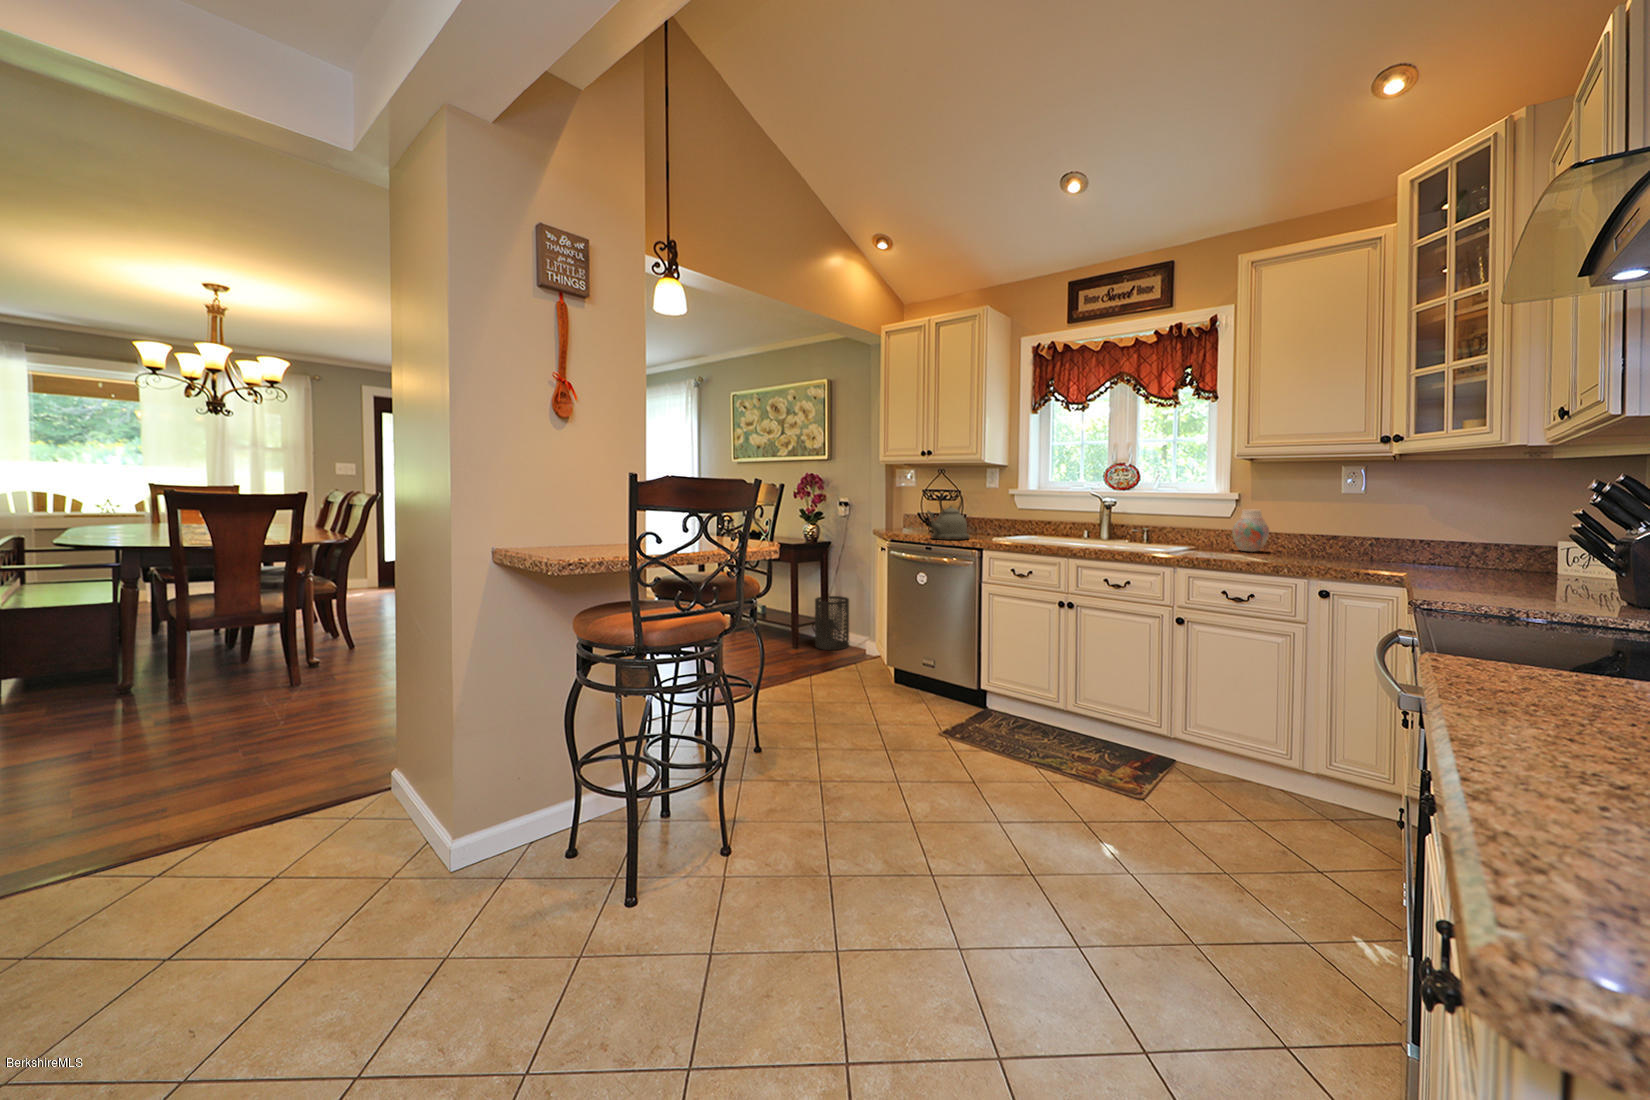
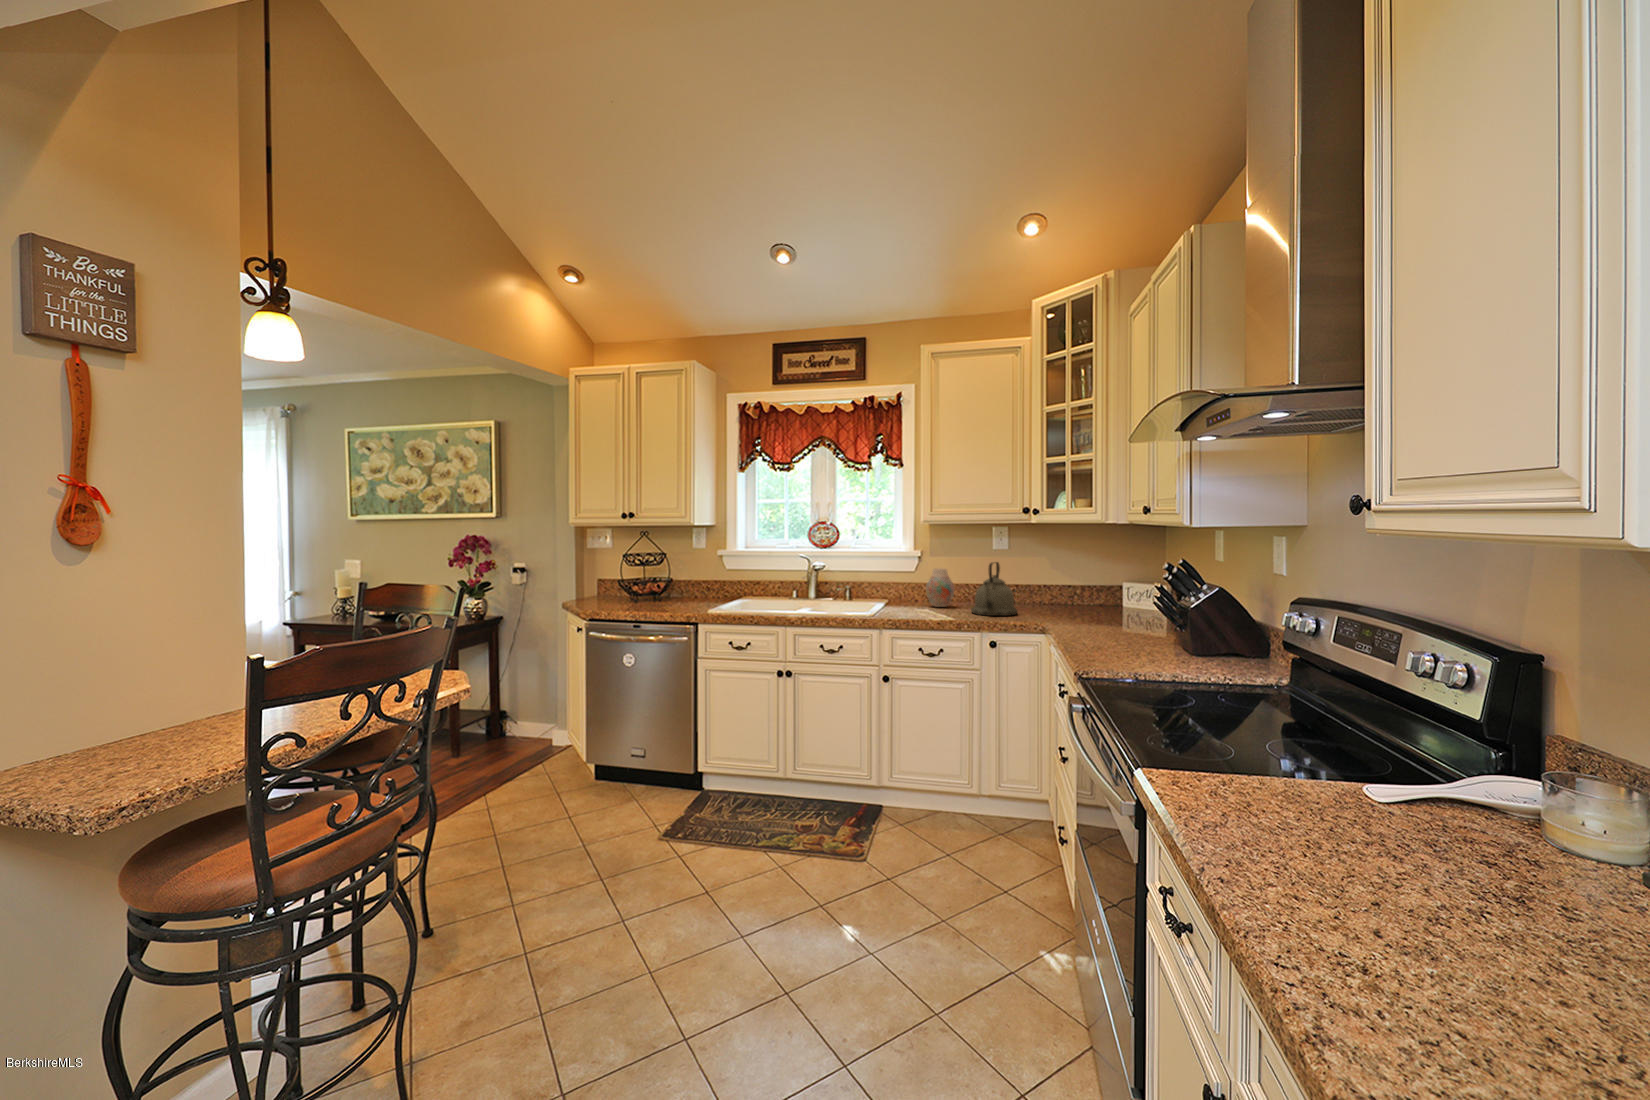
kettle: present [927,496,970,540] -> present [971,562,1018,616]
trash can: present [815,596,849,650] -> none [481,682,531,753]

